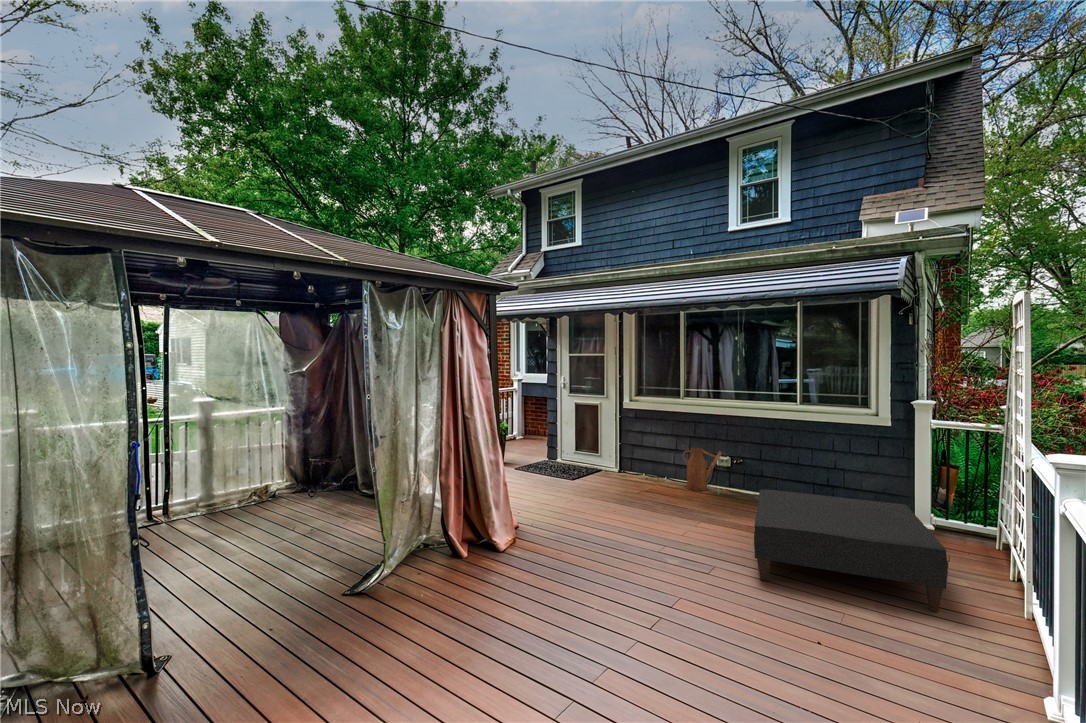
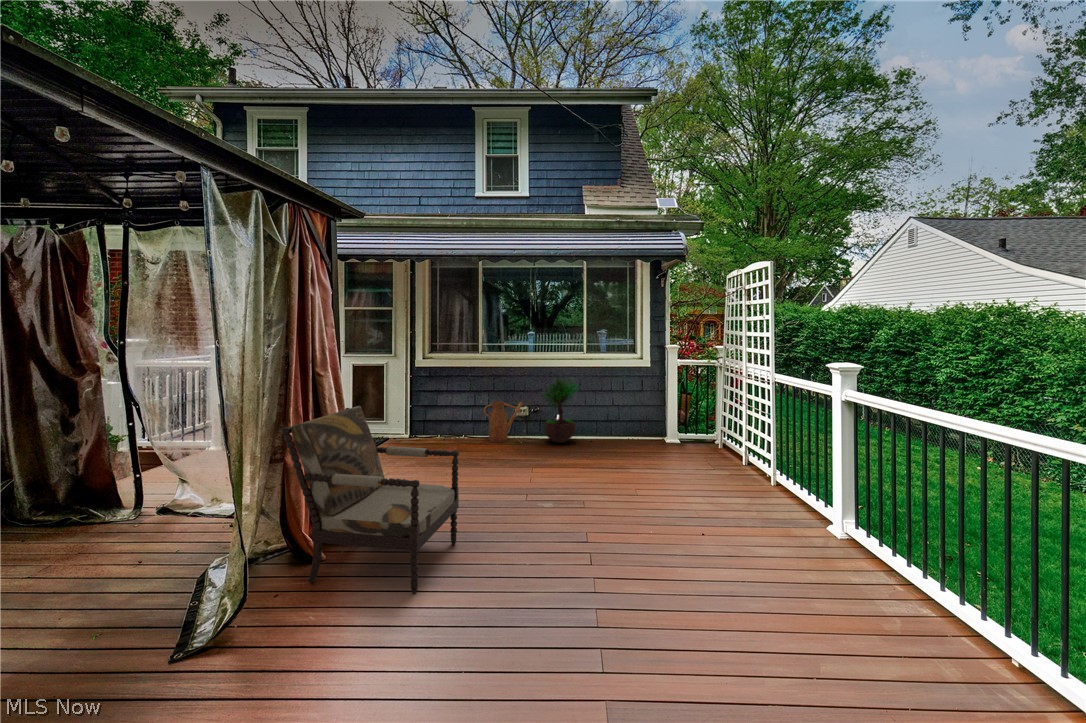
potted tree: none [734,422,785,502] -> present [542,379,577,443]
armchair: none [420,439,558,608] -> present [282,406,459,594]
ottoman: present [754,490,948,612] -> none [583,425,737,501]

